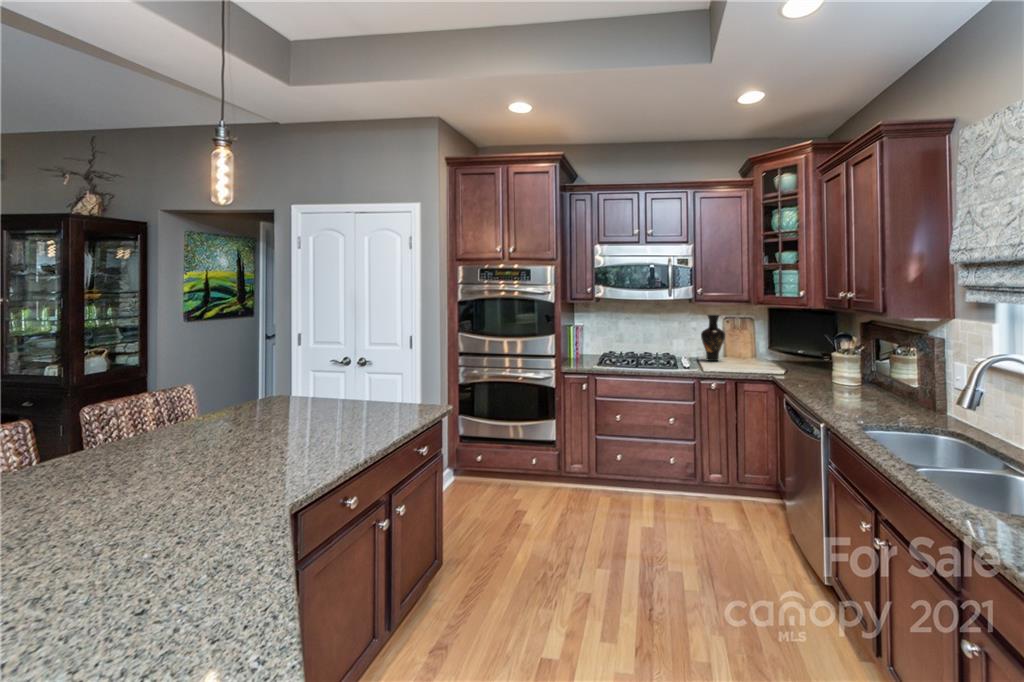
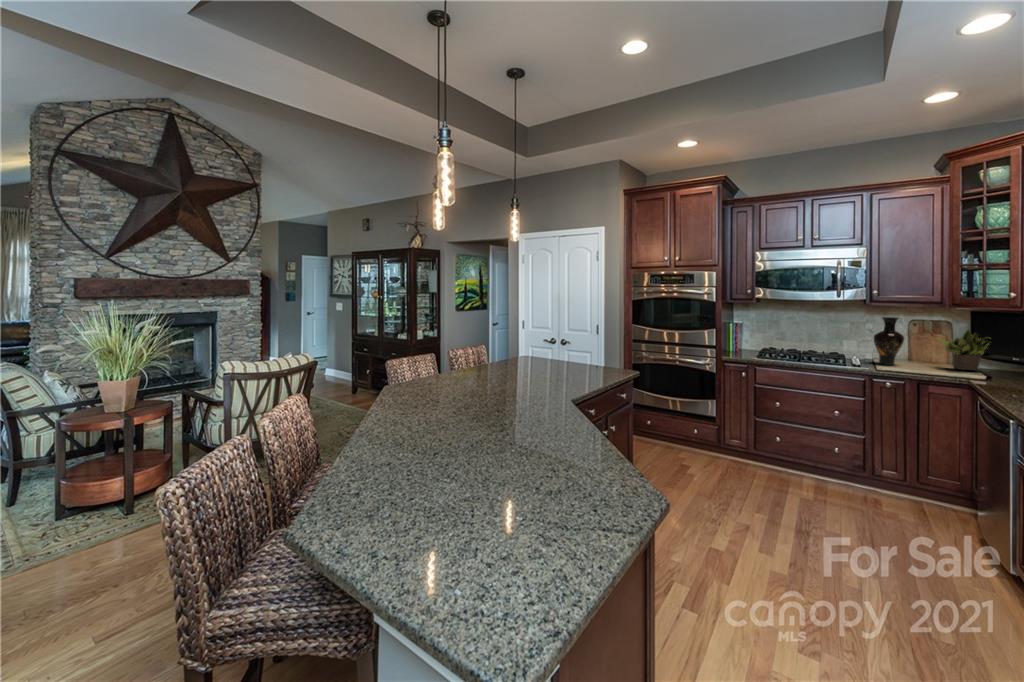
potted plant: none [748,323,789,361] -> present [939,330,989,370]

